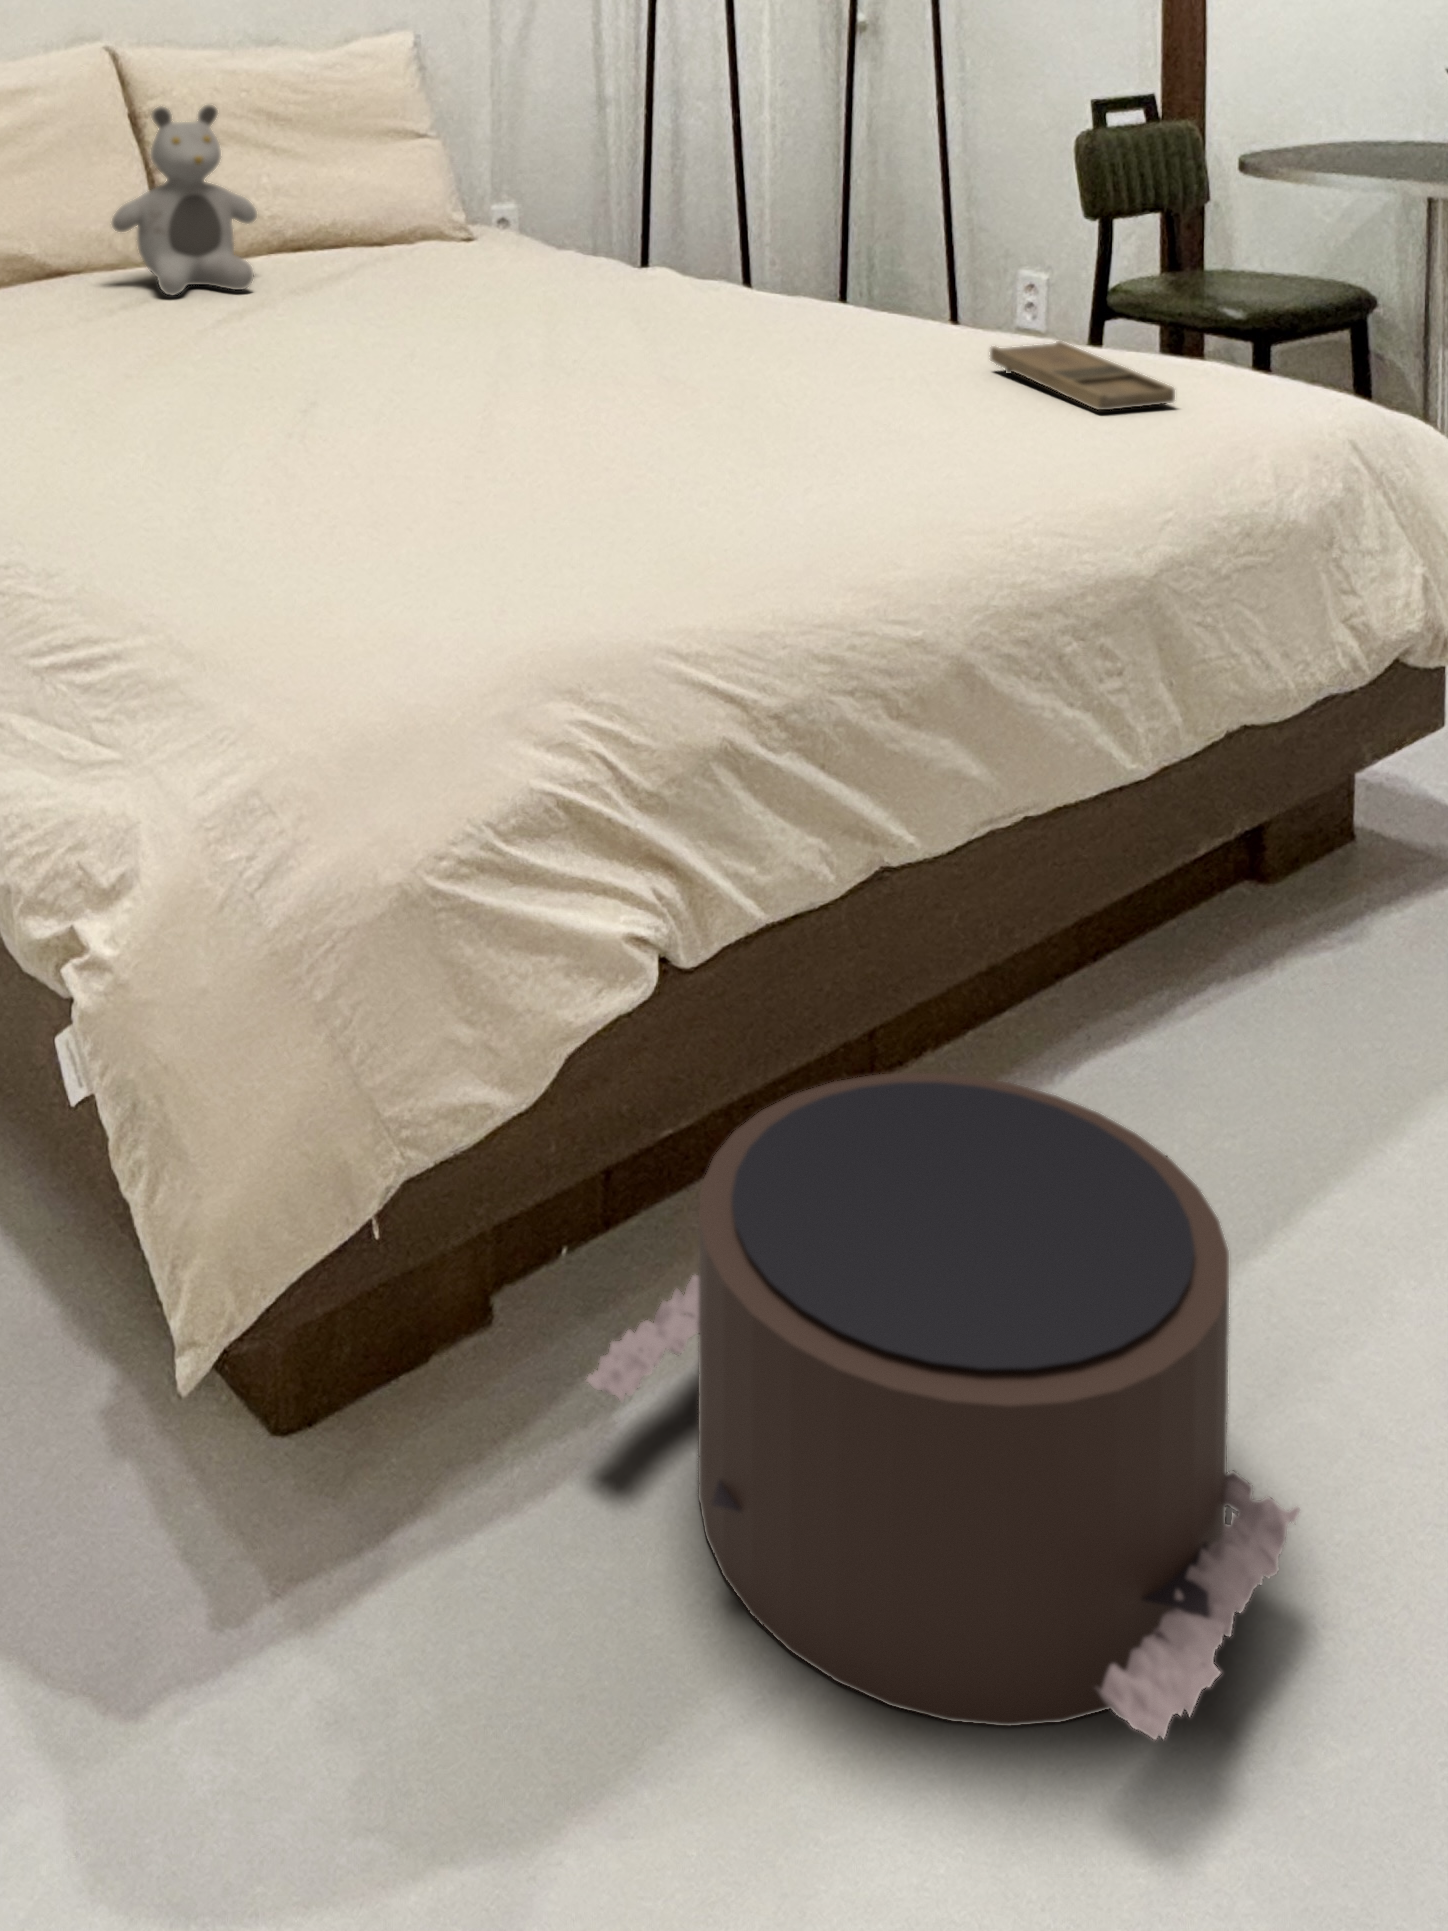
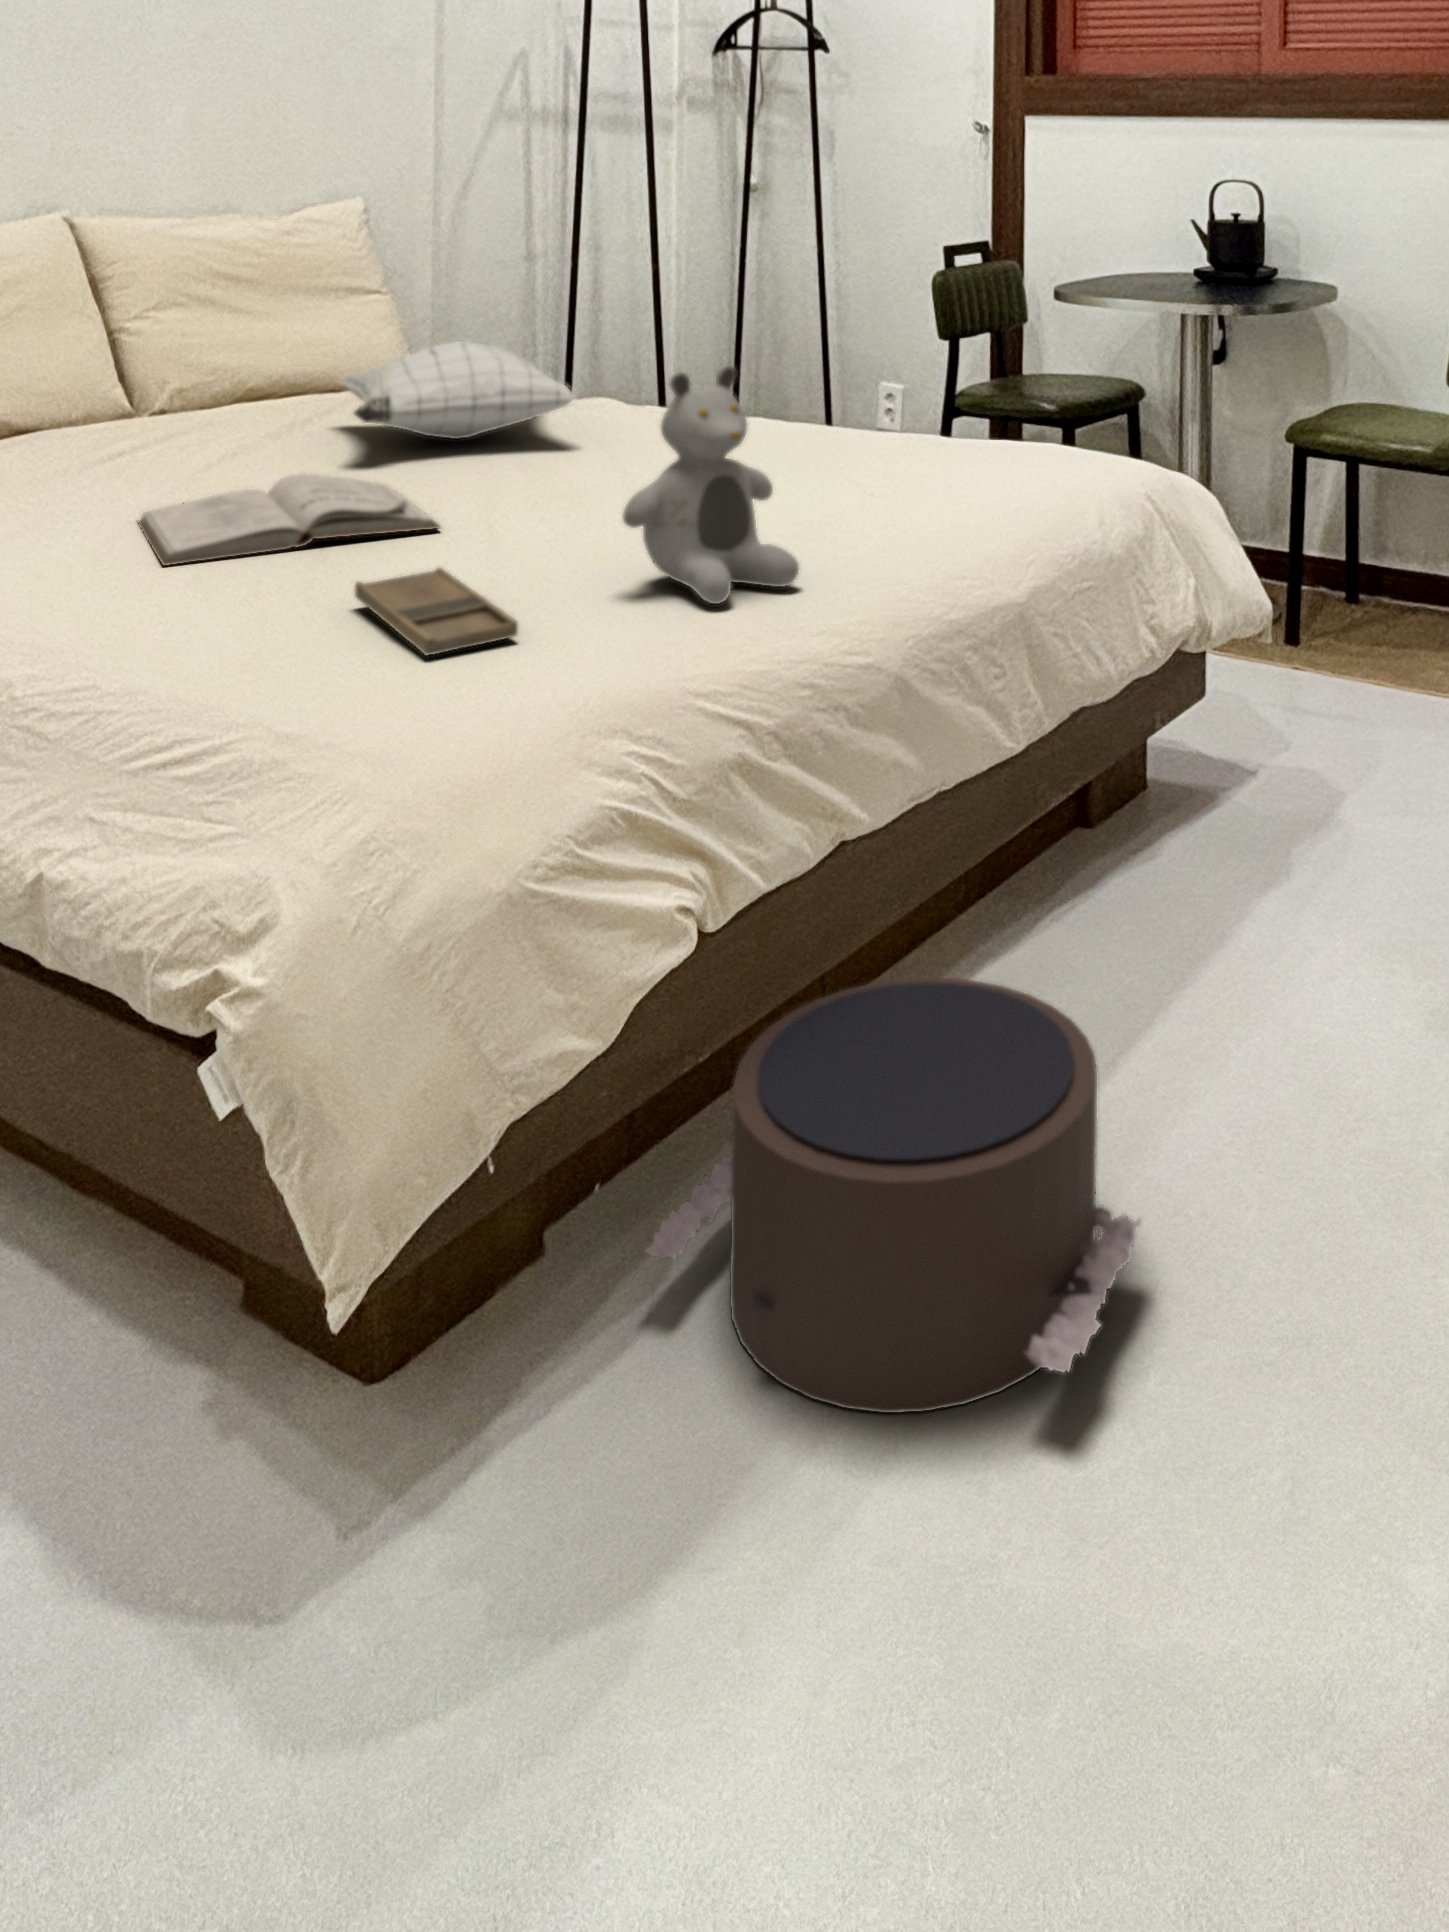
teddy bear: present [112,104,257,295] -> present [623,365,799,604]
pillow: none [341,188,601,305] -> present [342,341,575,439]
book: none [95,331,413,426] -> present [138,473,440,566]
tray: present [990,341,1175,410] -> present [355,568,518,655]

